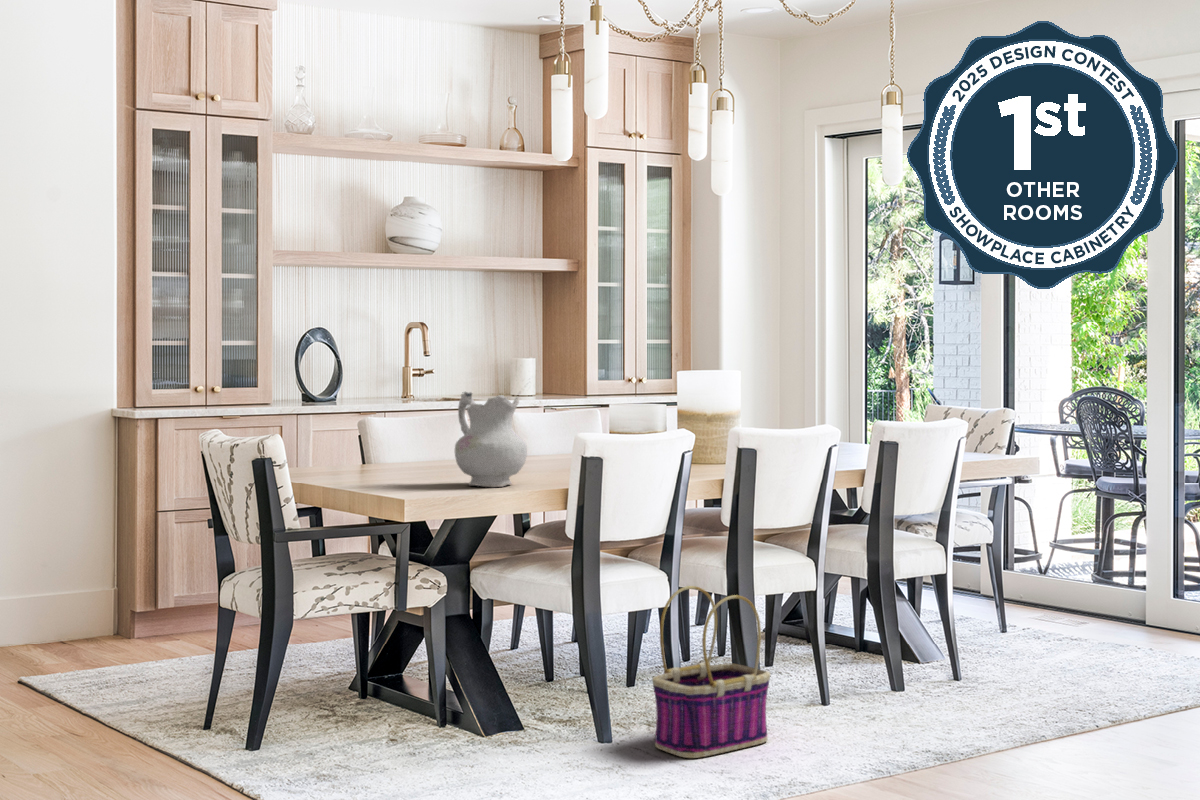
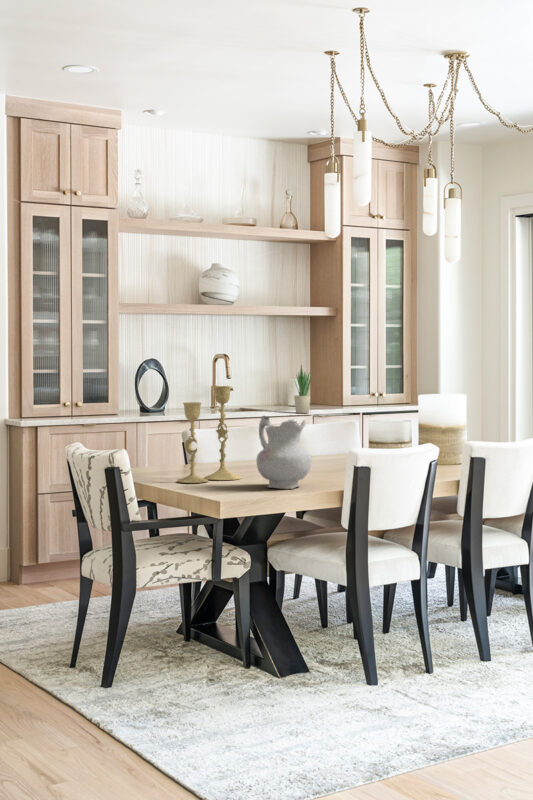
potted plant: none [516,337,542,403] -> present [294,365,312,413]
candlestick: none [349,354,436,482] -> present [177,386,241,483]
basket: present [652,586,770,758] -> none [409,565,500,701]

